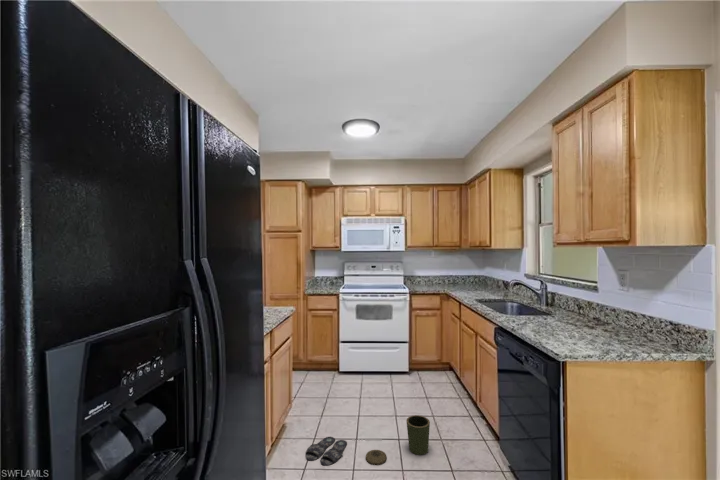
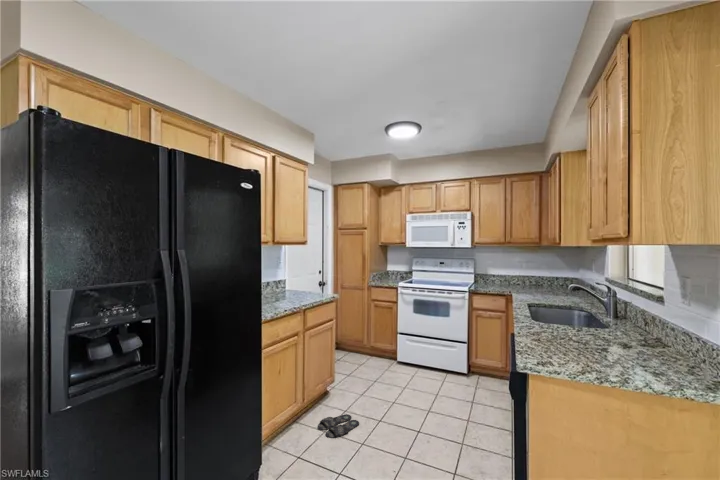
trash can: present [366,415,430,465] -> none [364,414,434,456]

